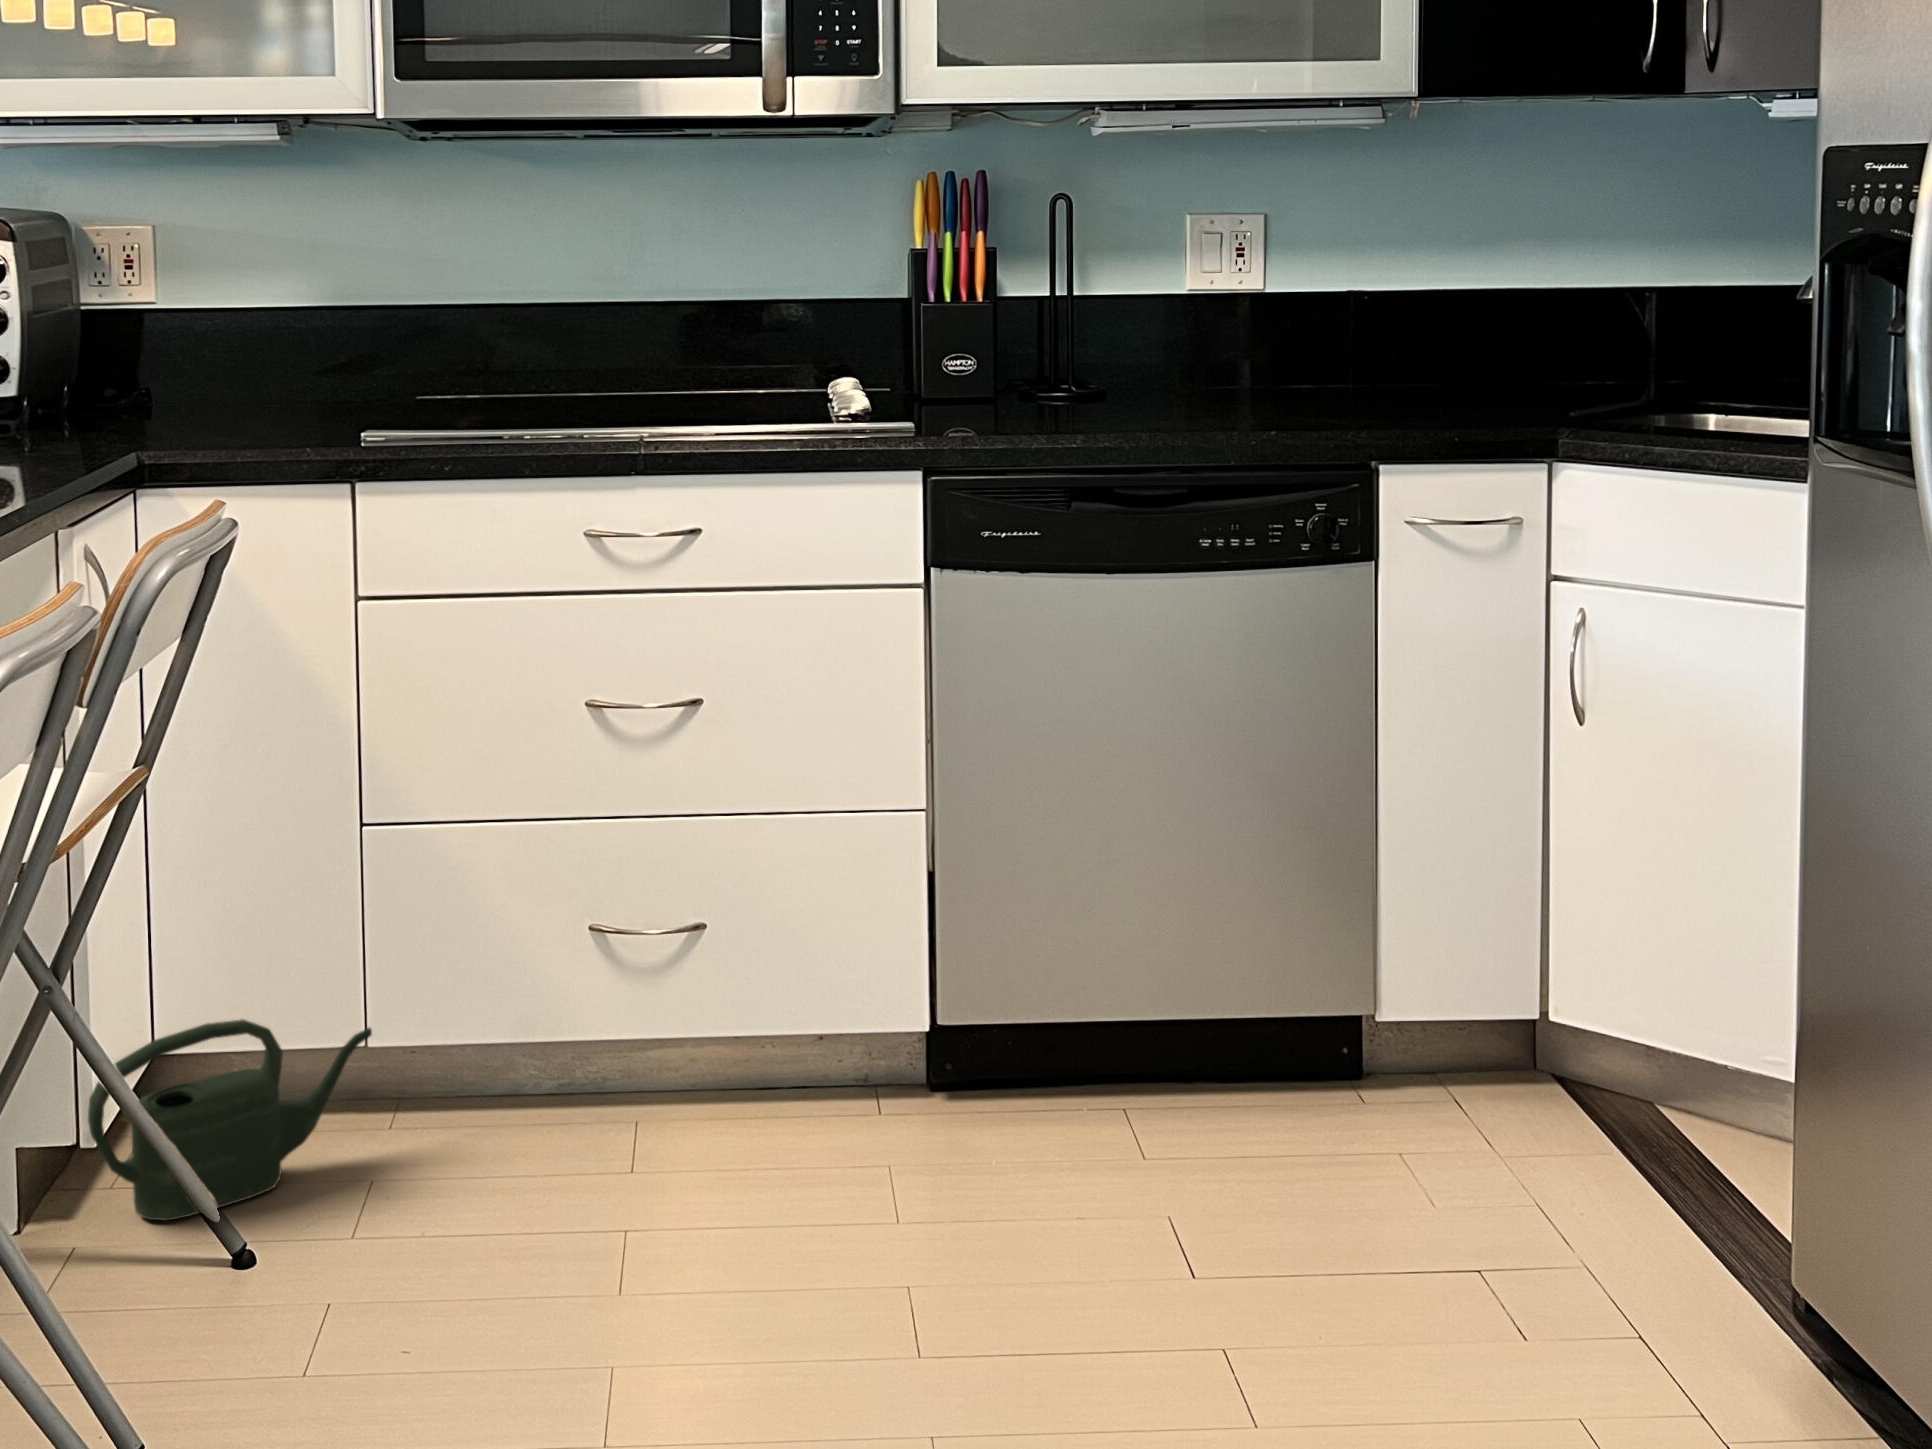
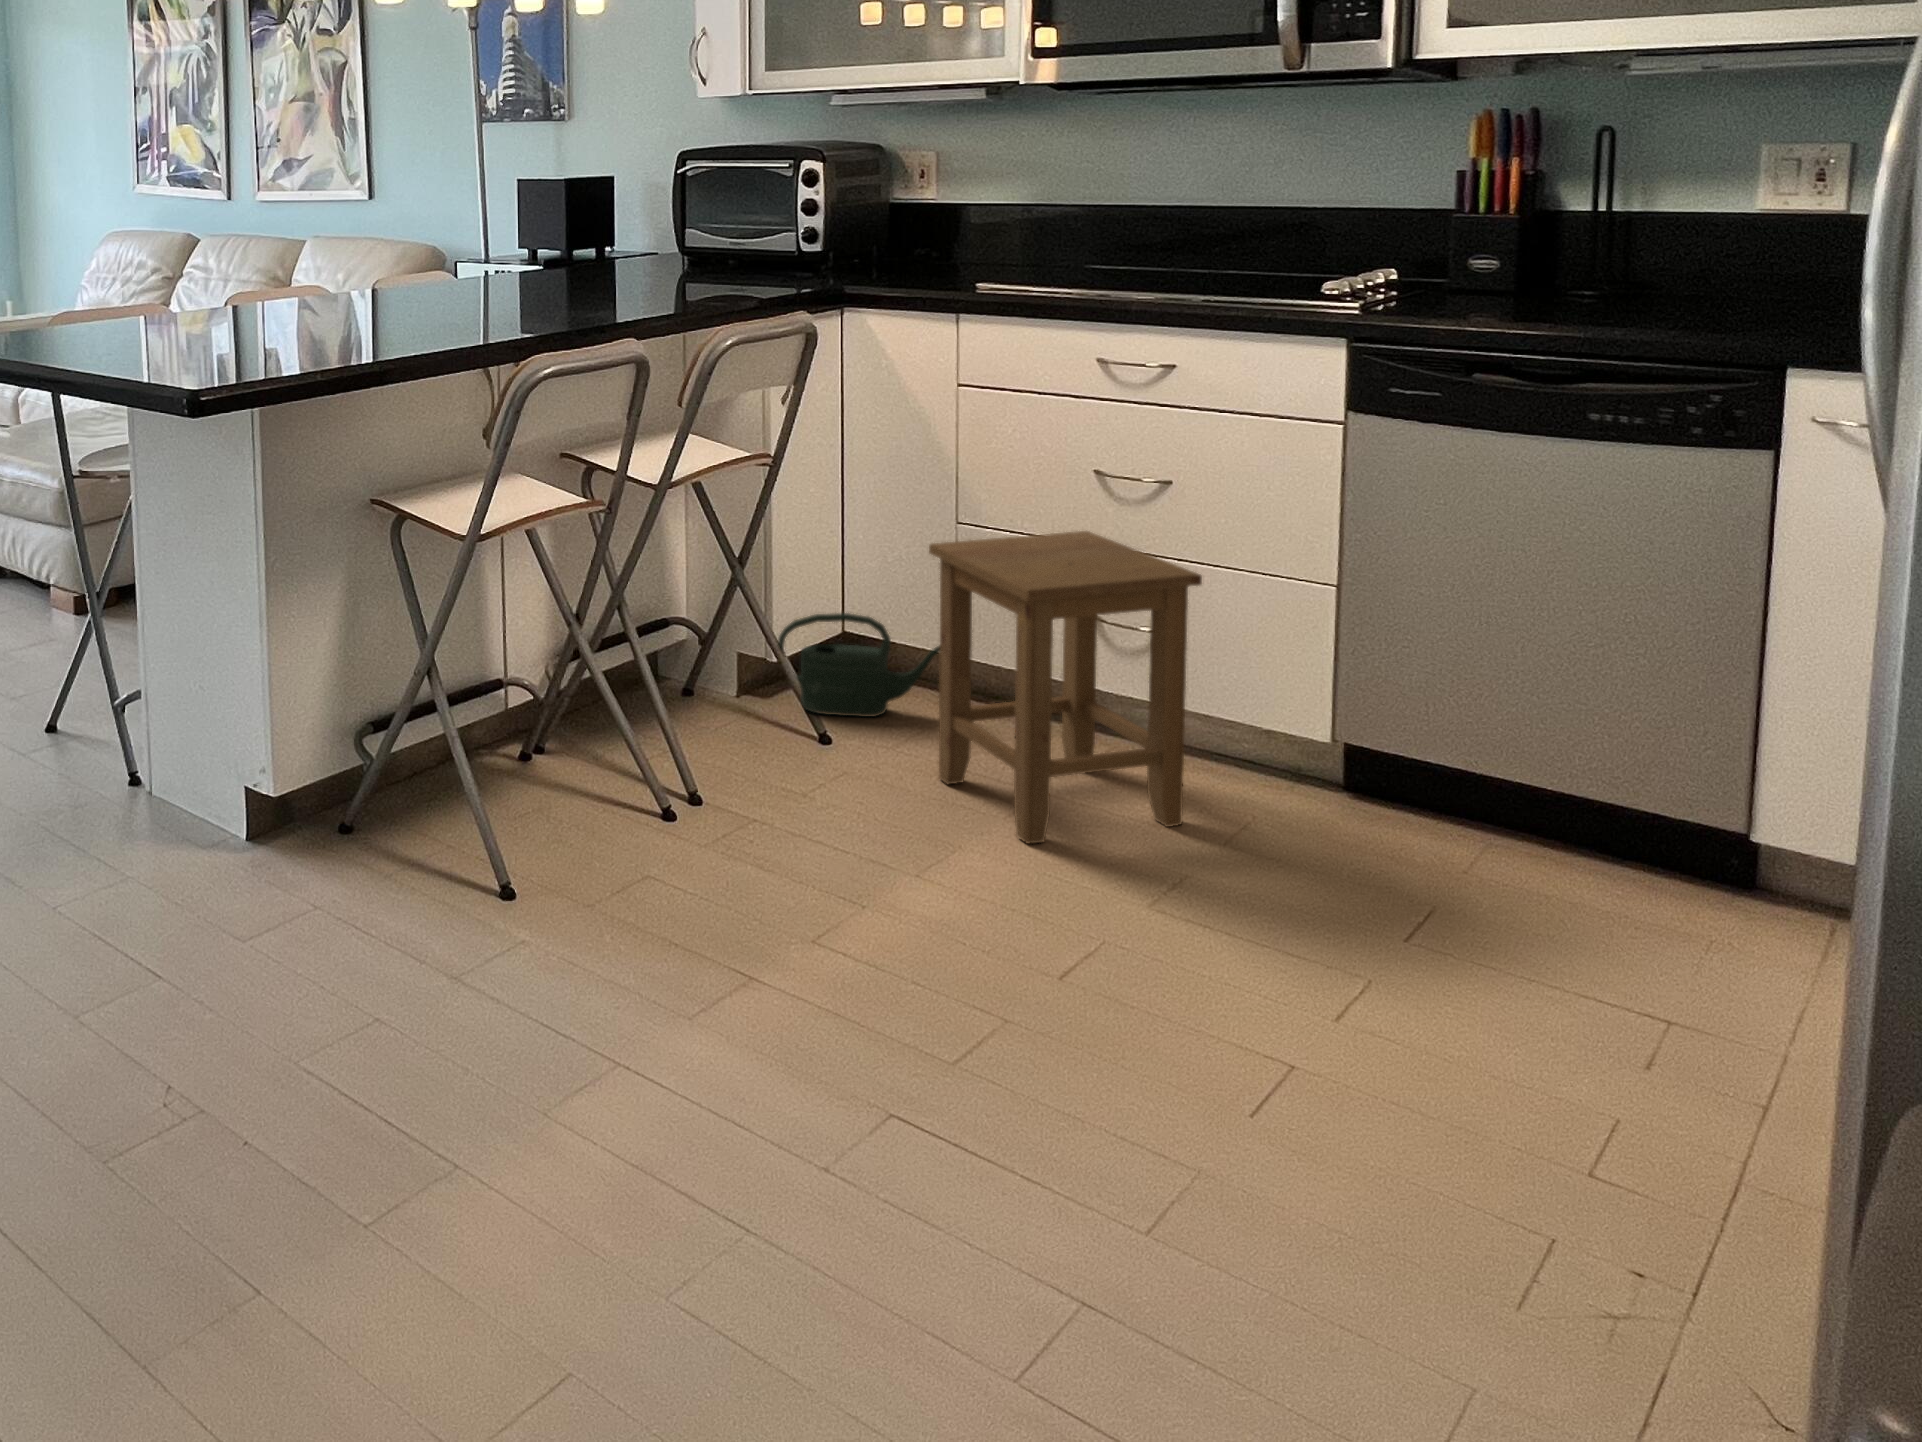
stool: none [438,800,842,1340] -> present [929,531,1202,844]

